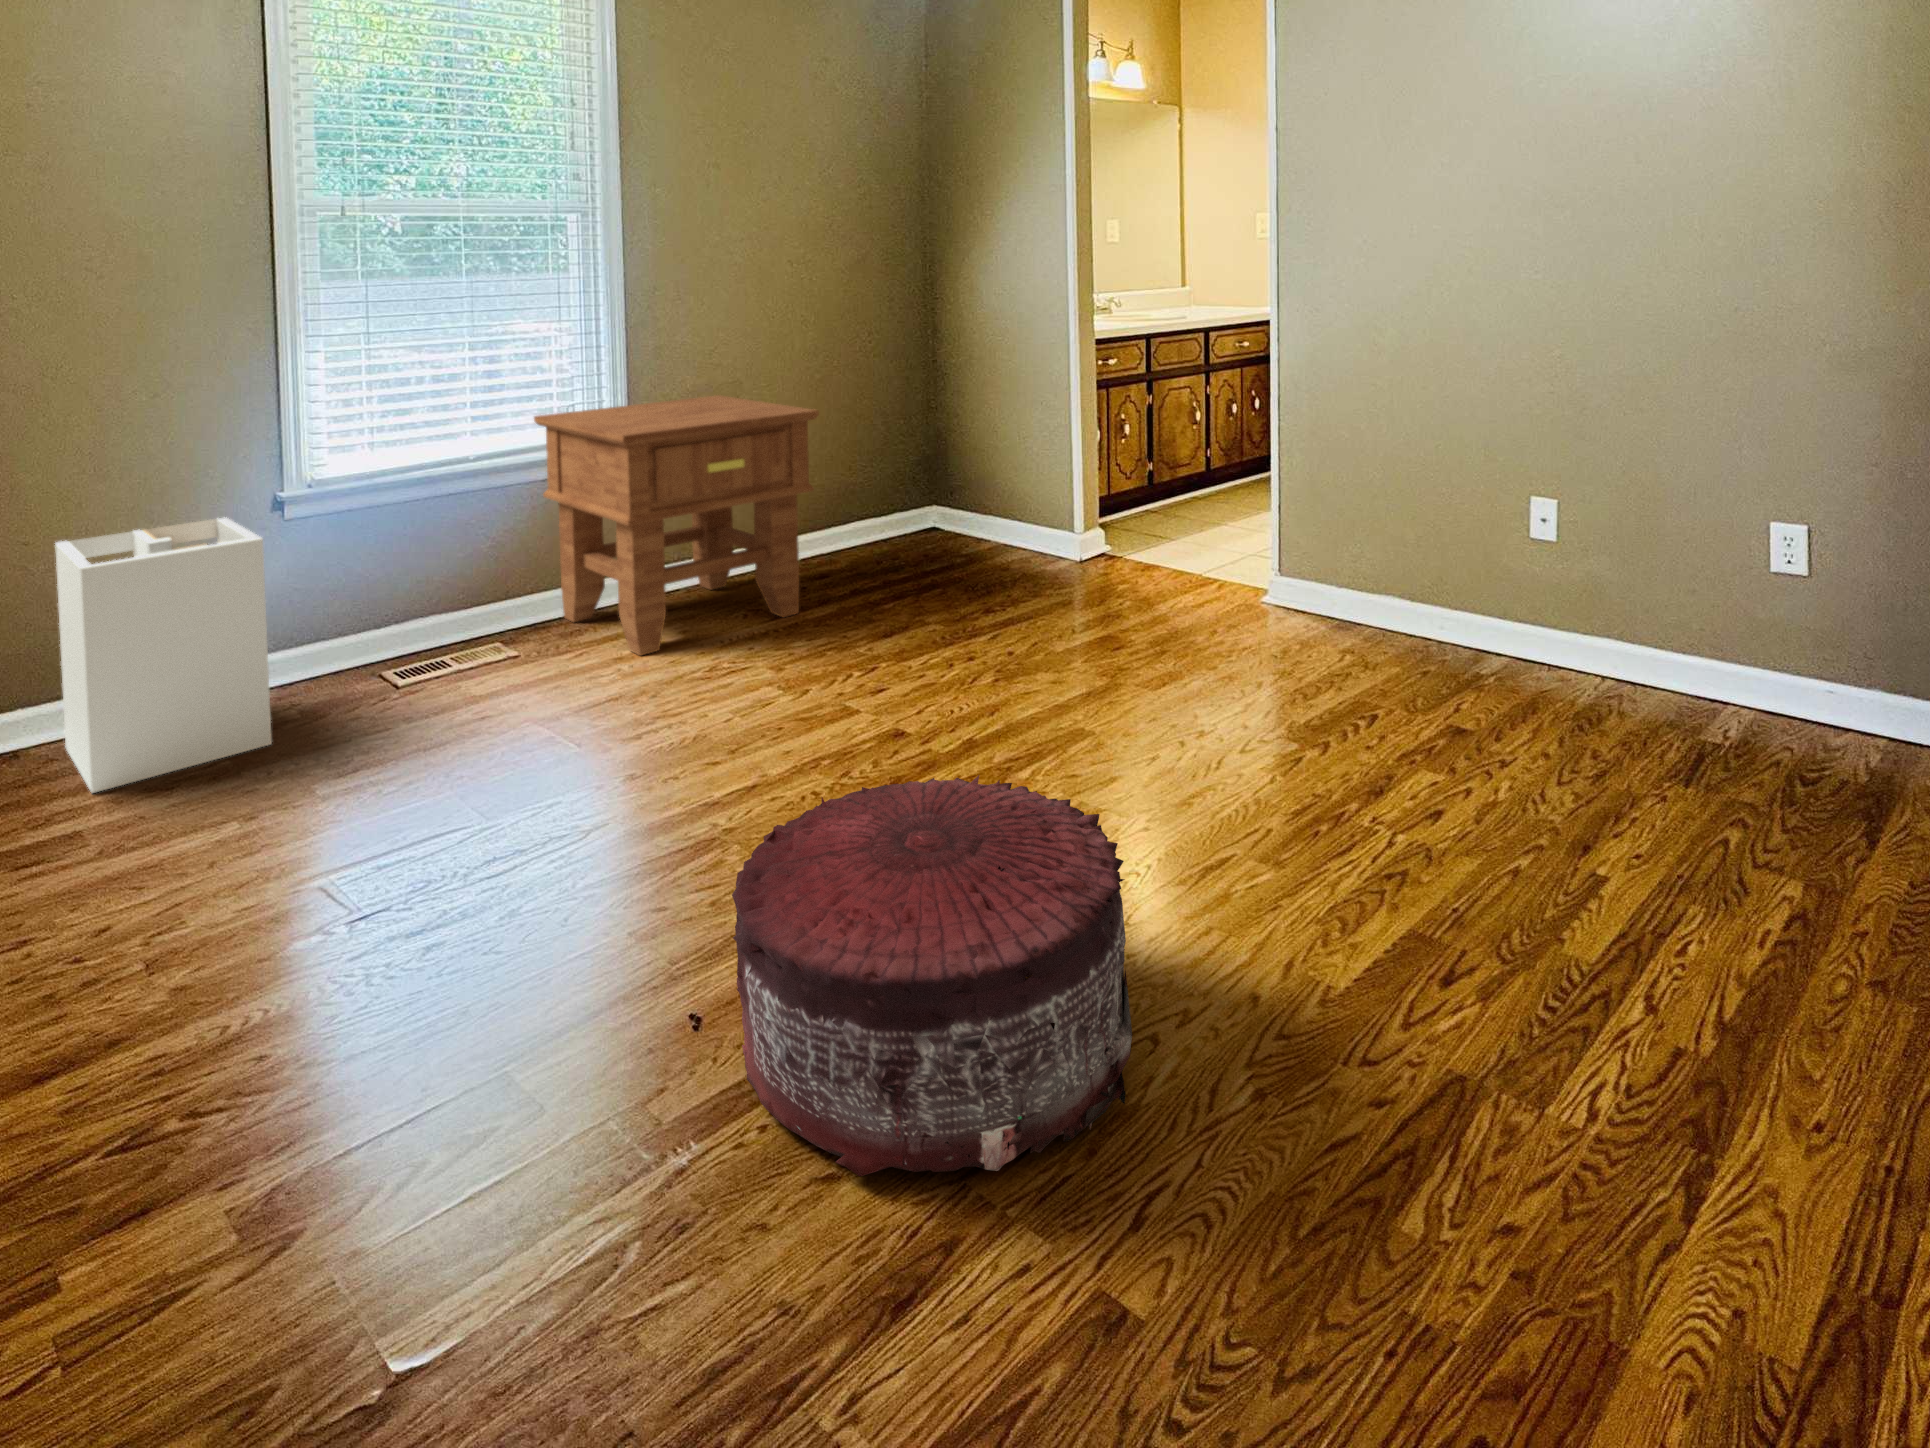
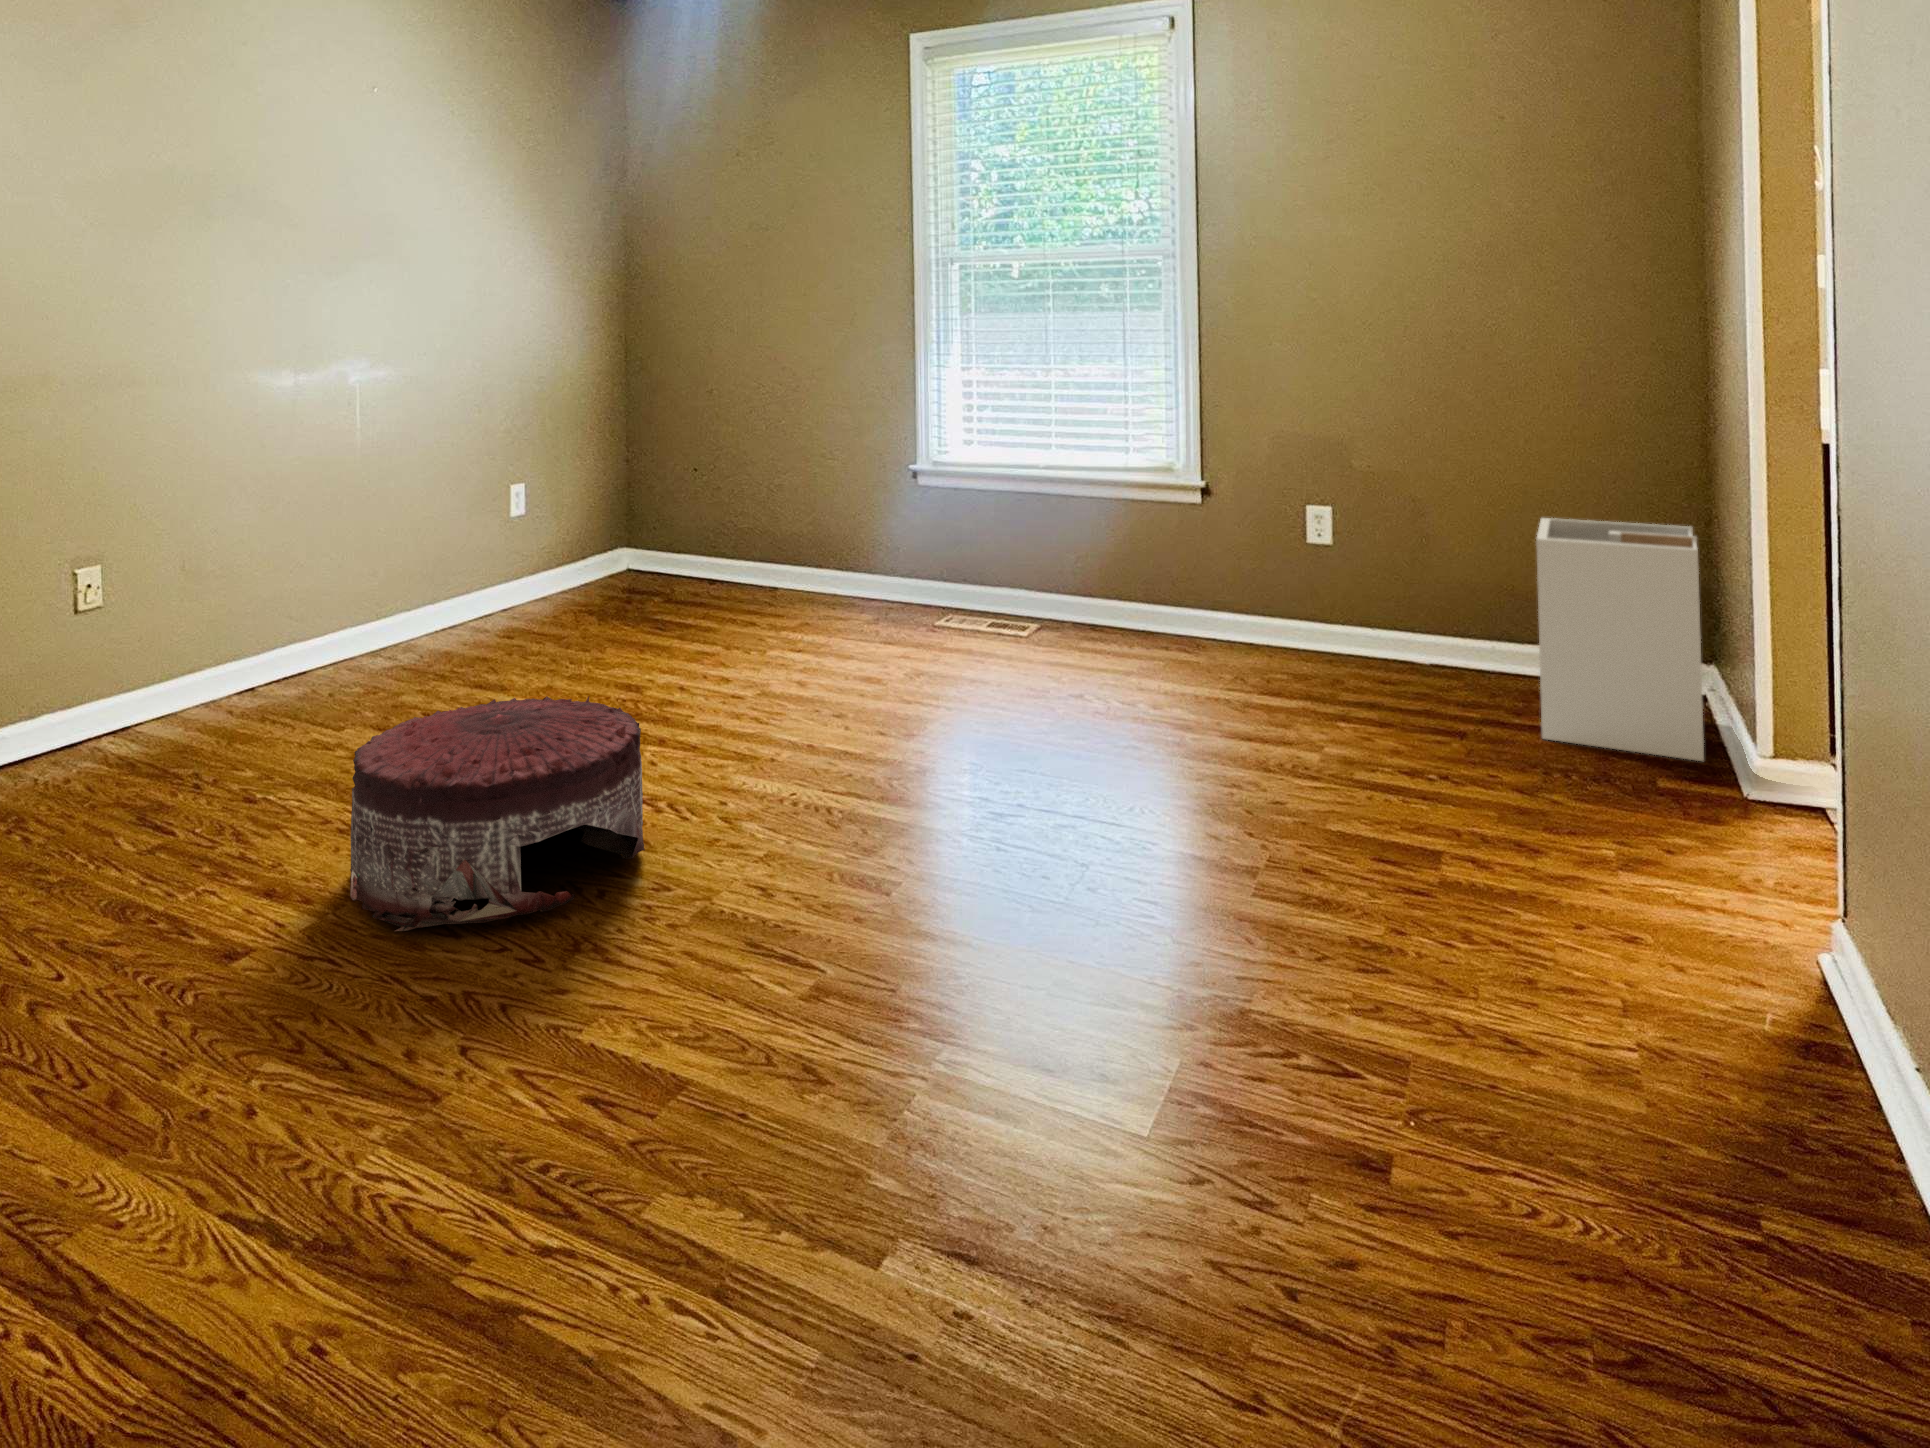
side table: present [534,395,819,655] -> none [1041,438,1315,698]
laundry hamper: present [55,517,272,793] -> present [1536,518,1704,761]

